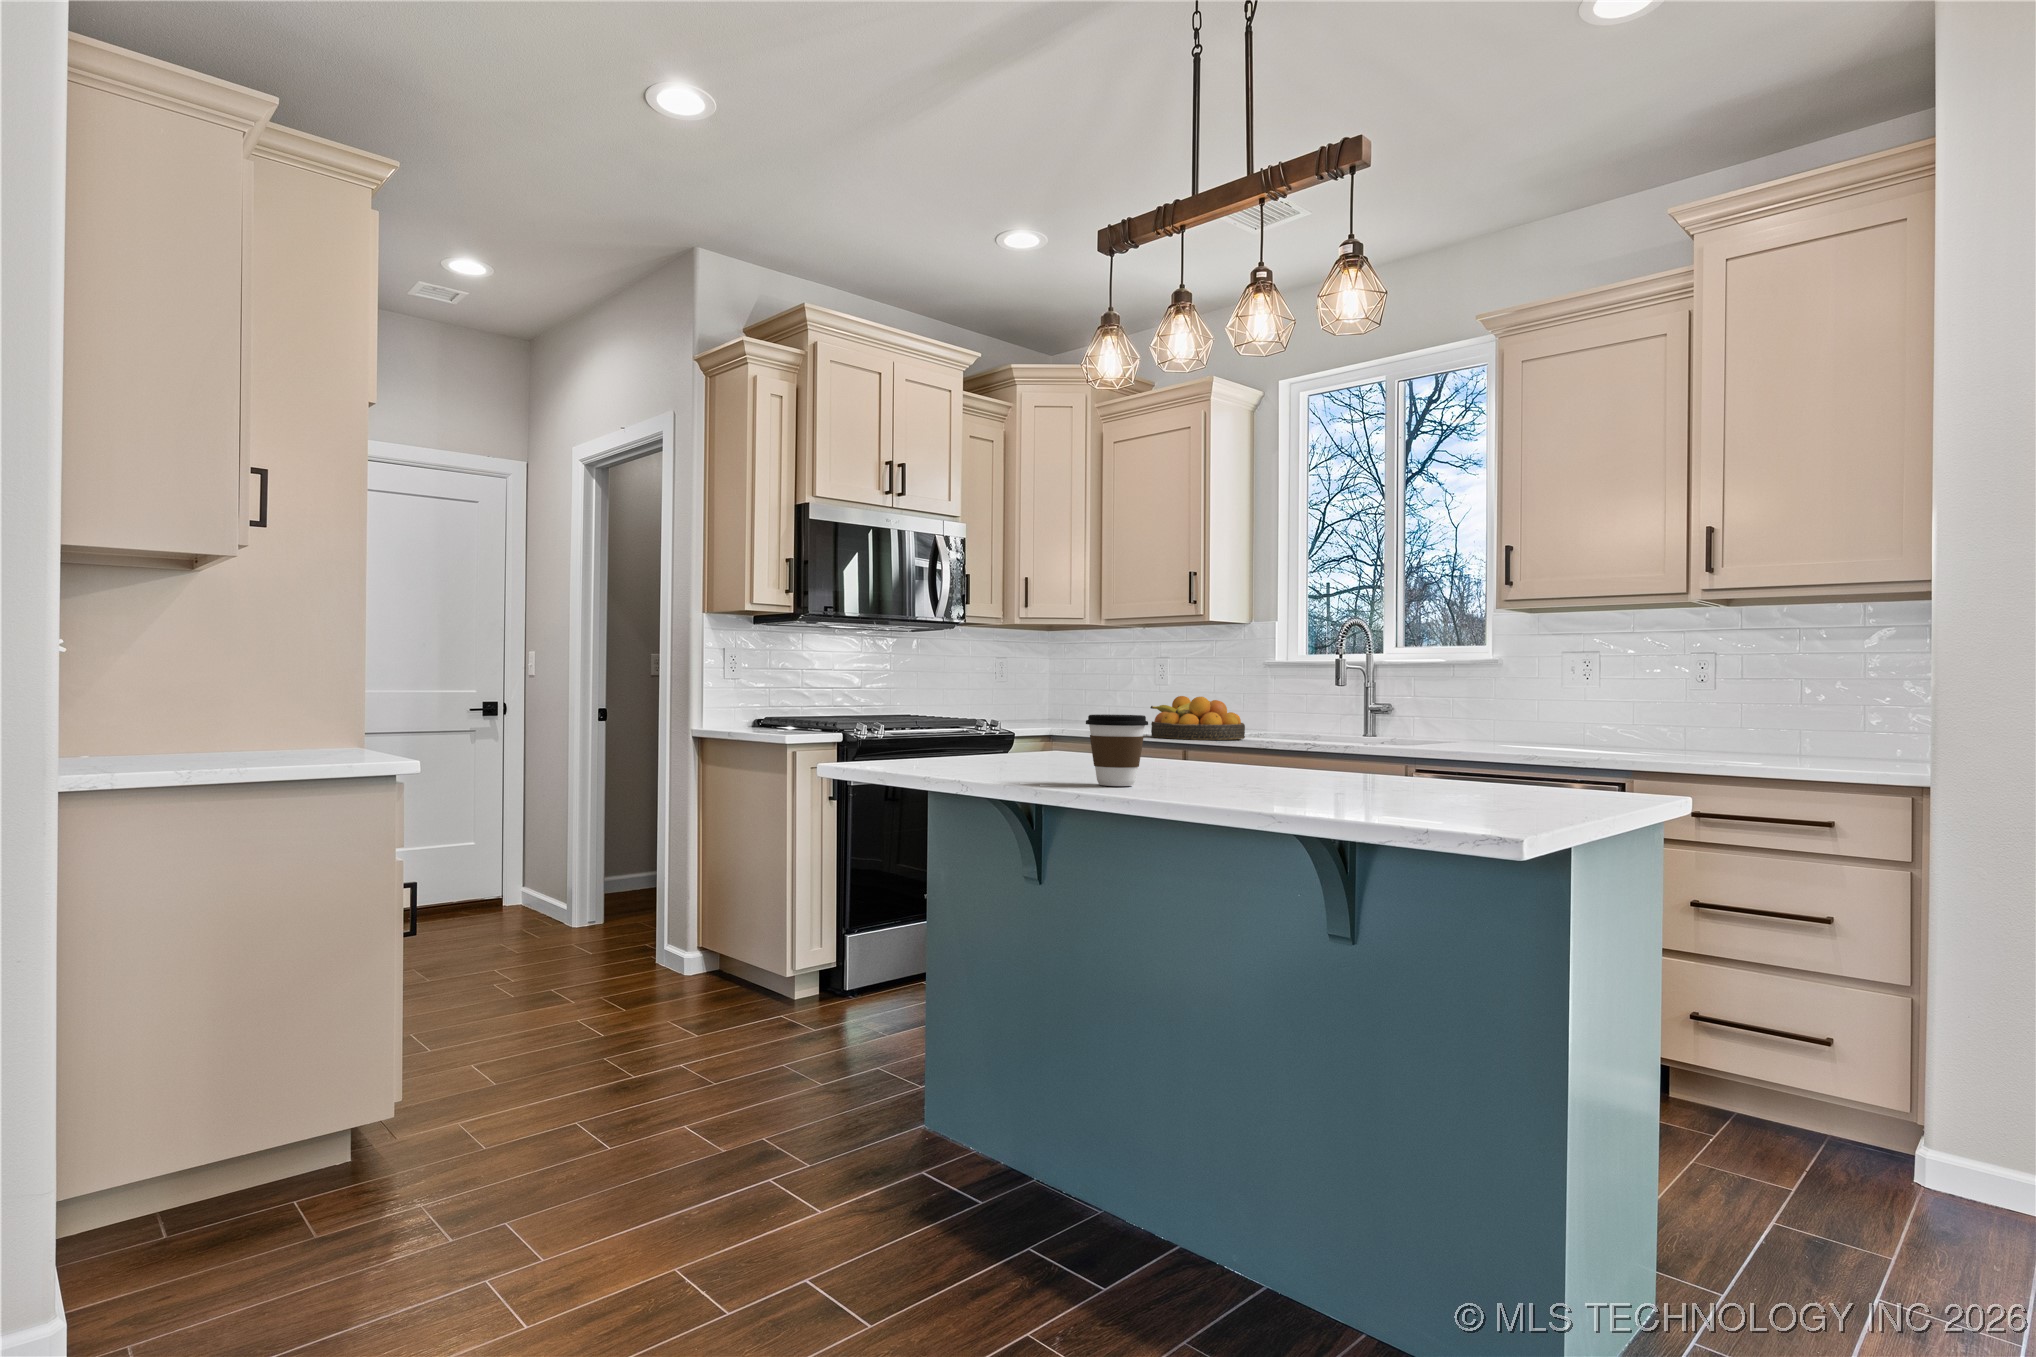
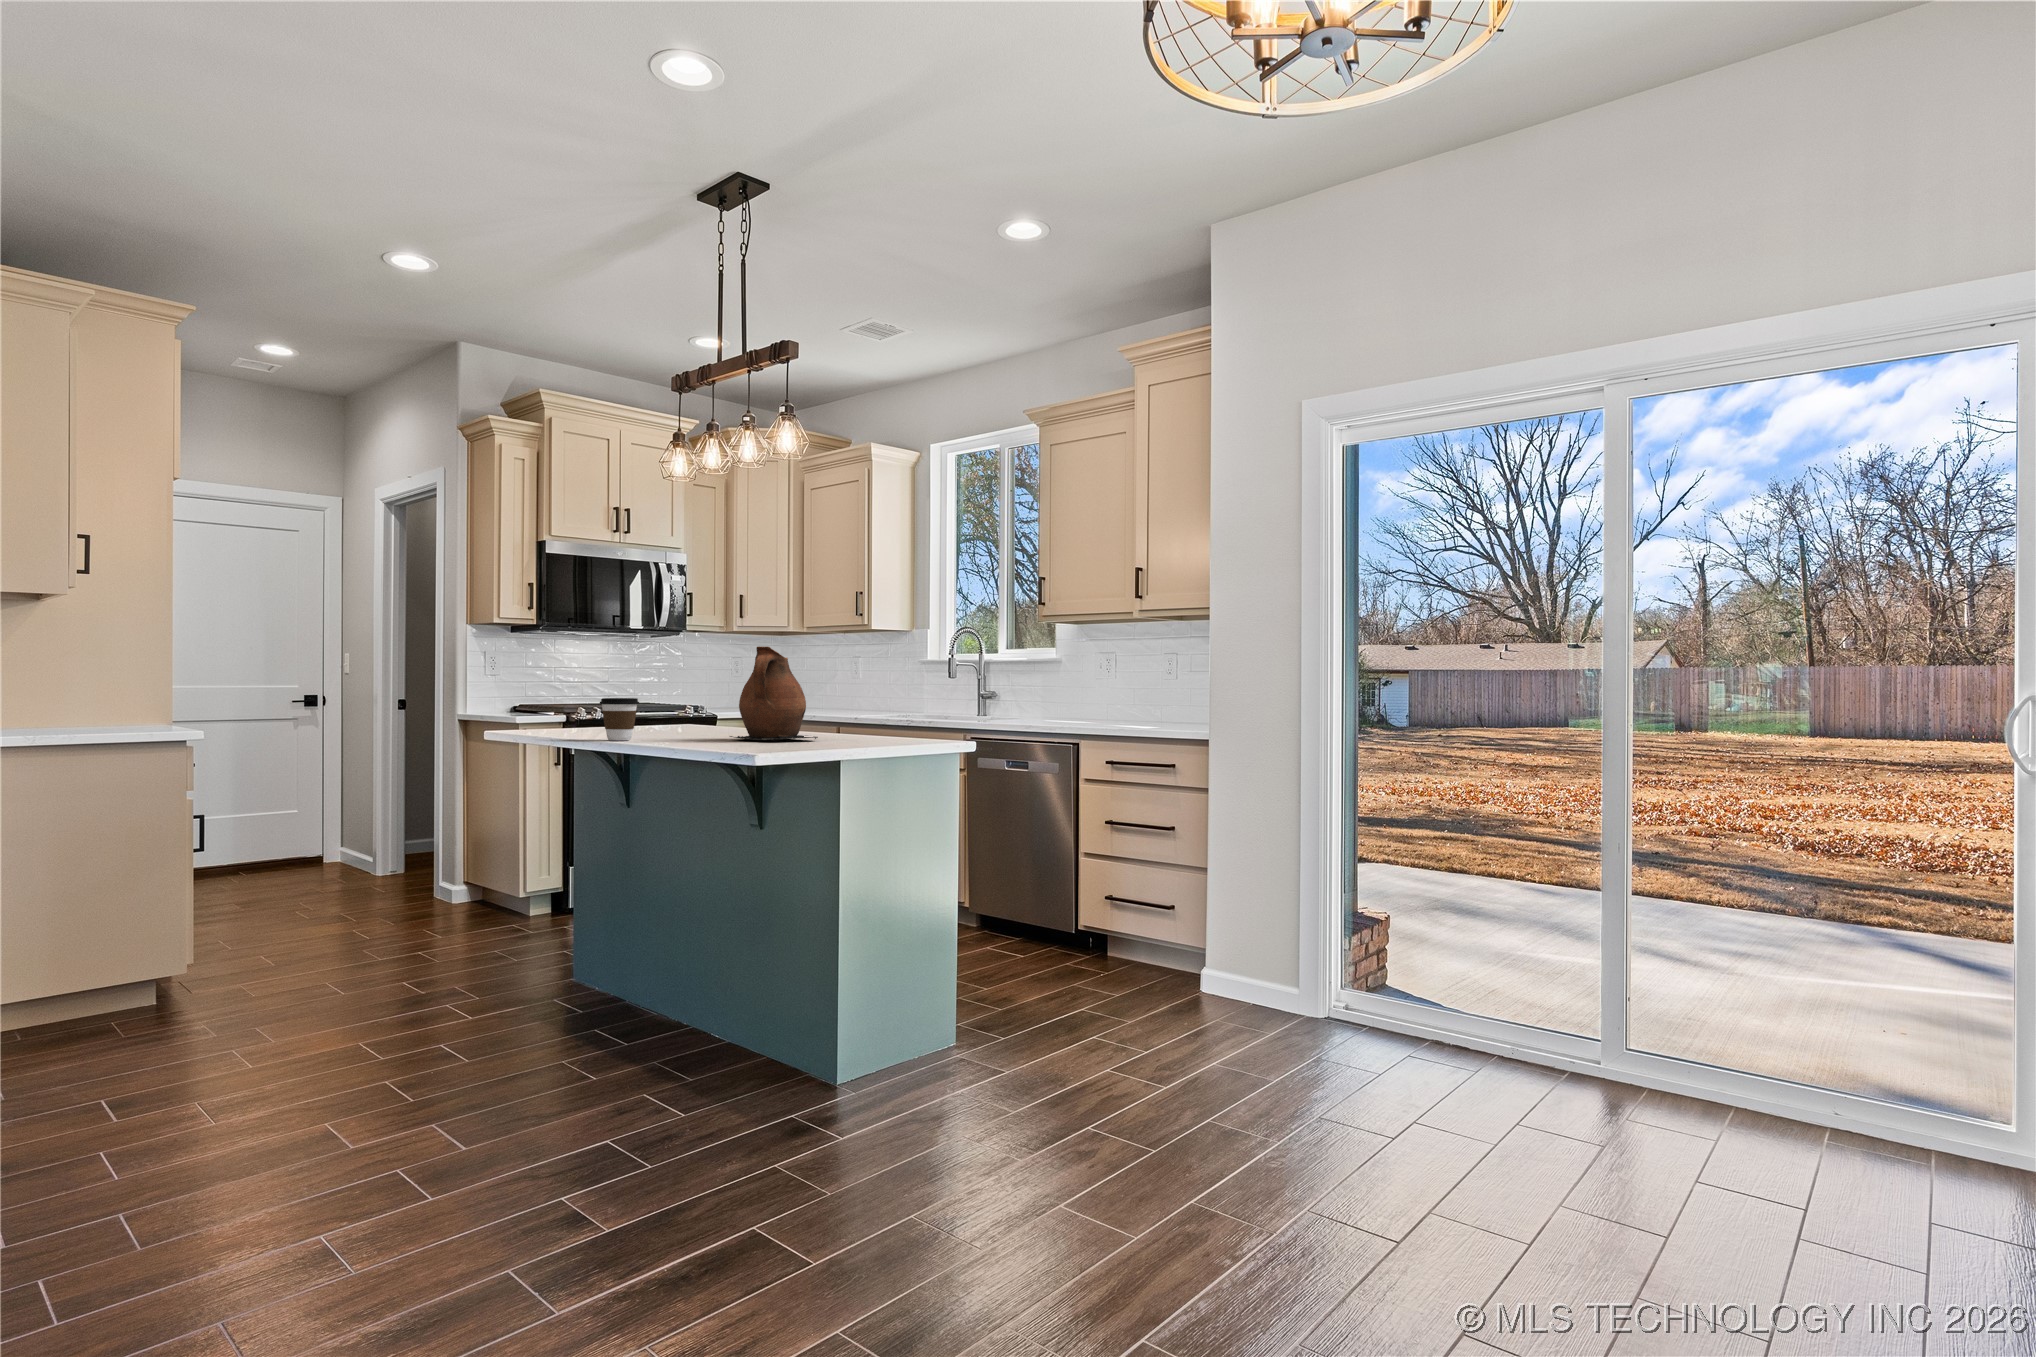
ceramic pitcher: none [1269,630,1418,788] -> present [730,647,818,740]
fruit bowl: present [1150,696,1245,740] -> none [817,686,887,719]

